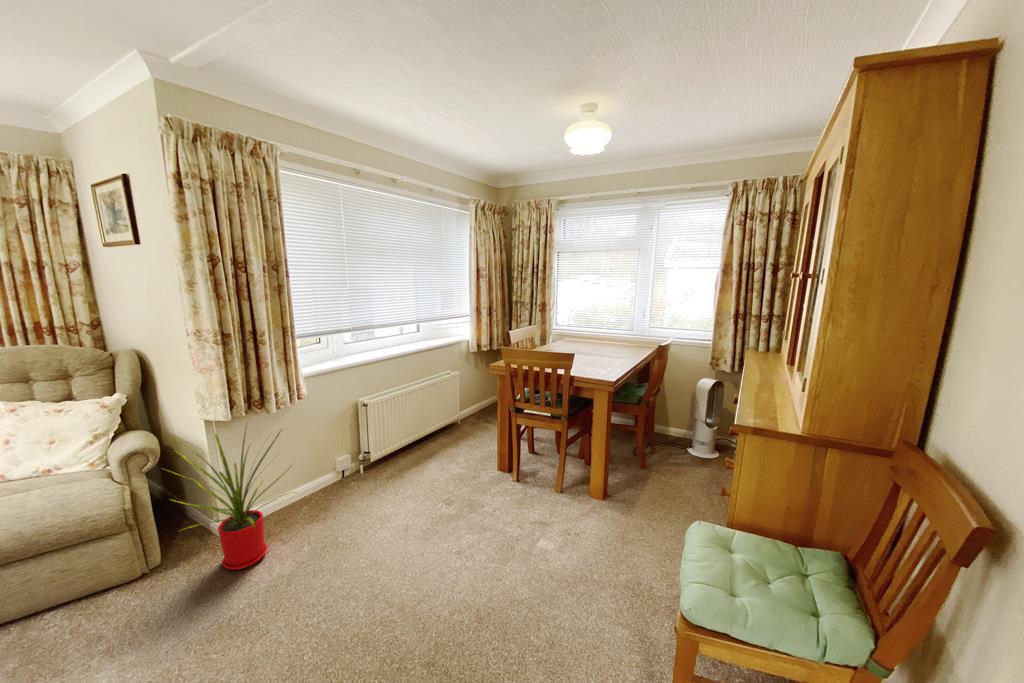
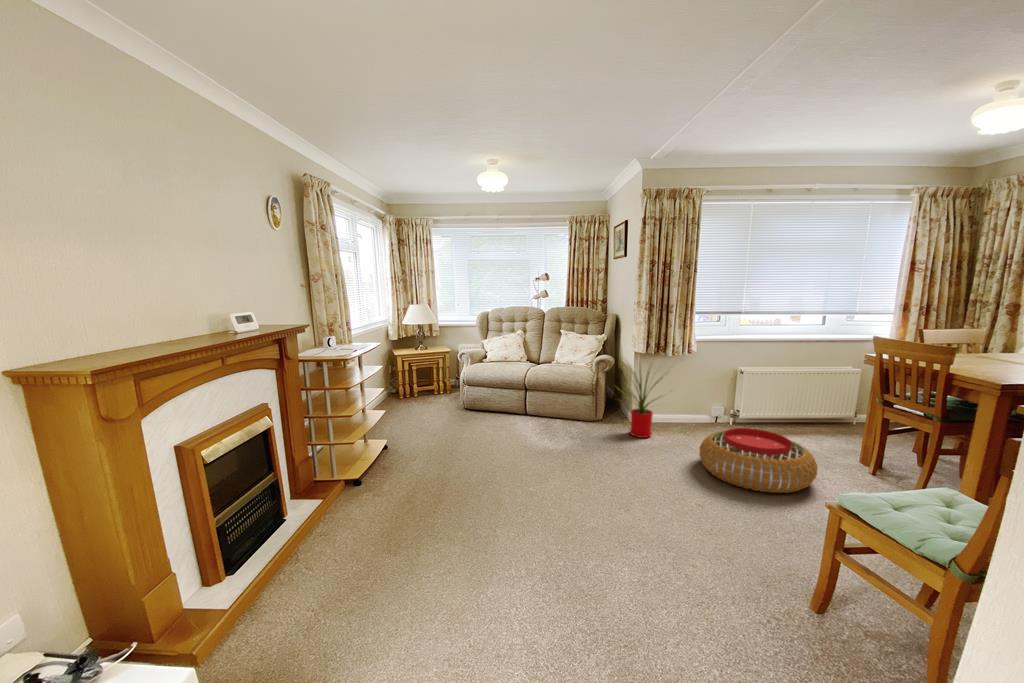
pouf: none [364,479,504,592] -> present [699,428,818,493]

